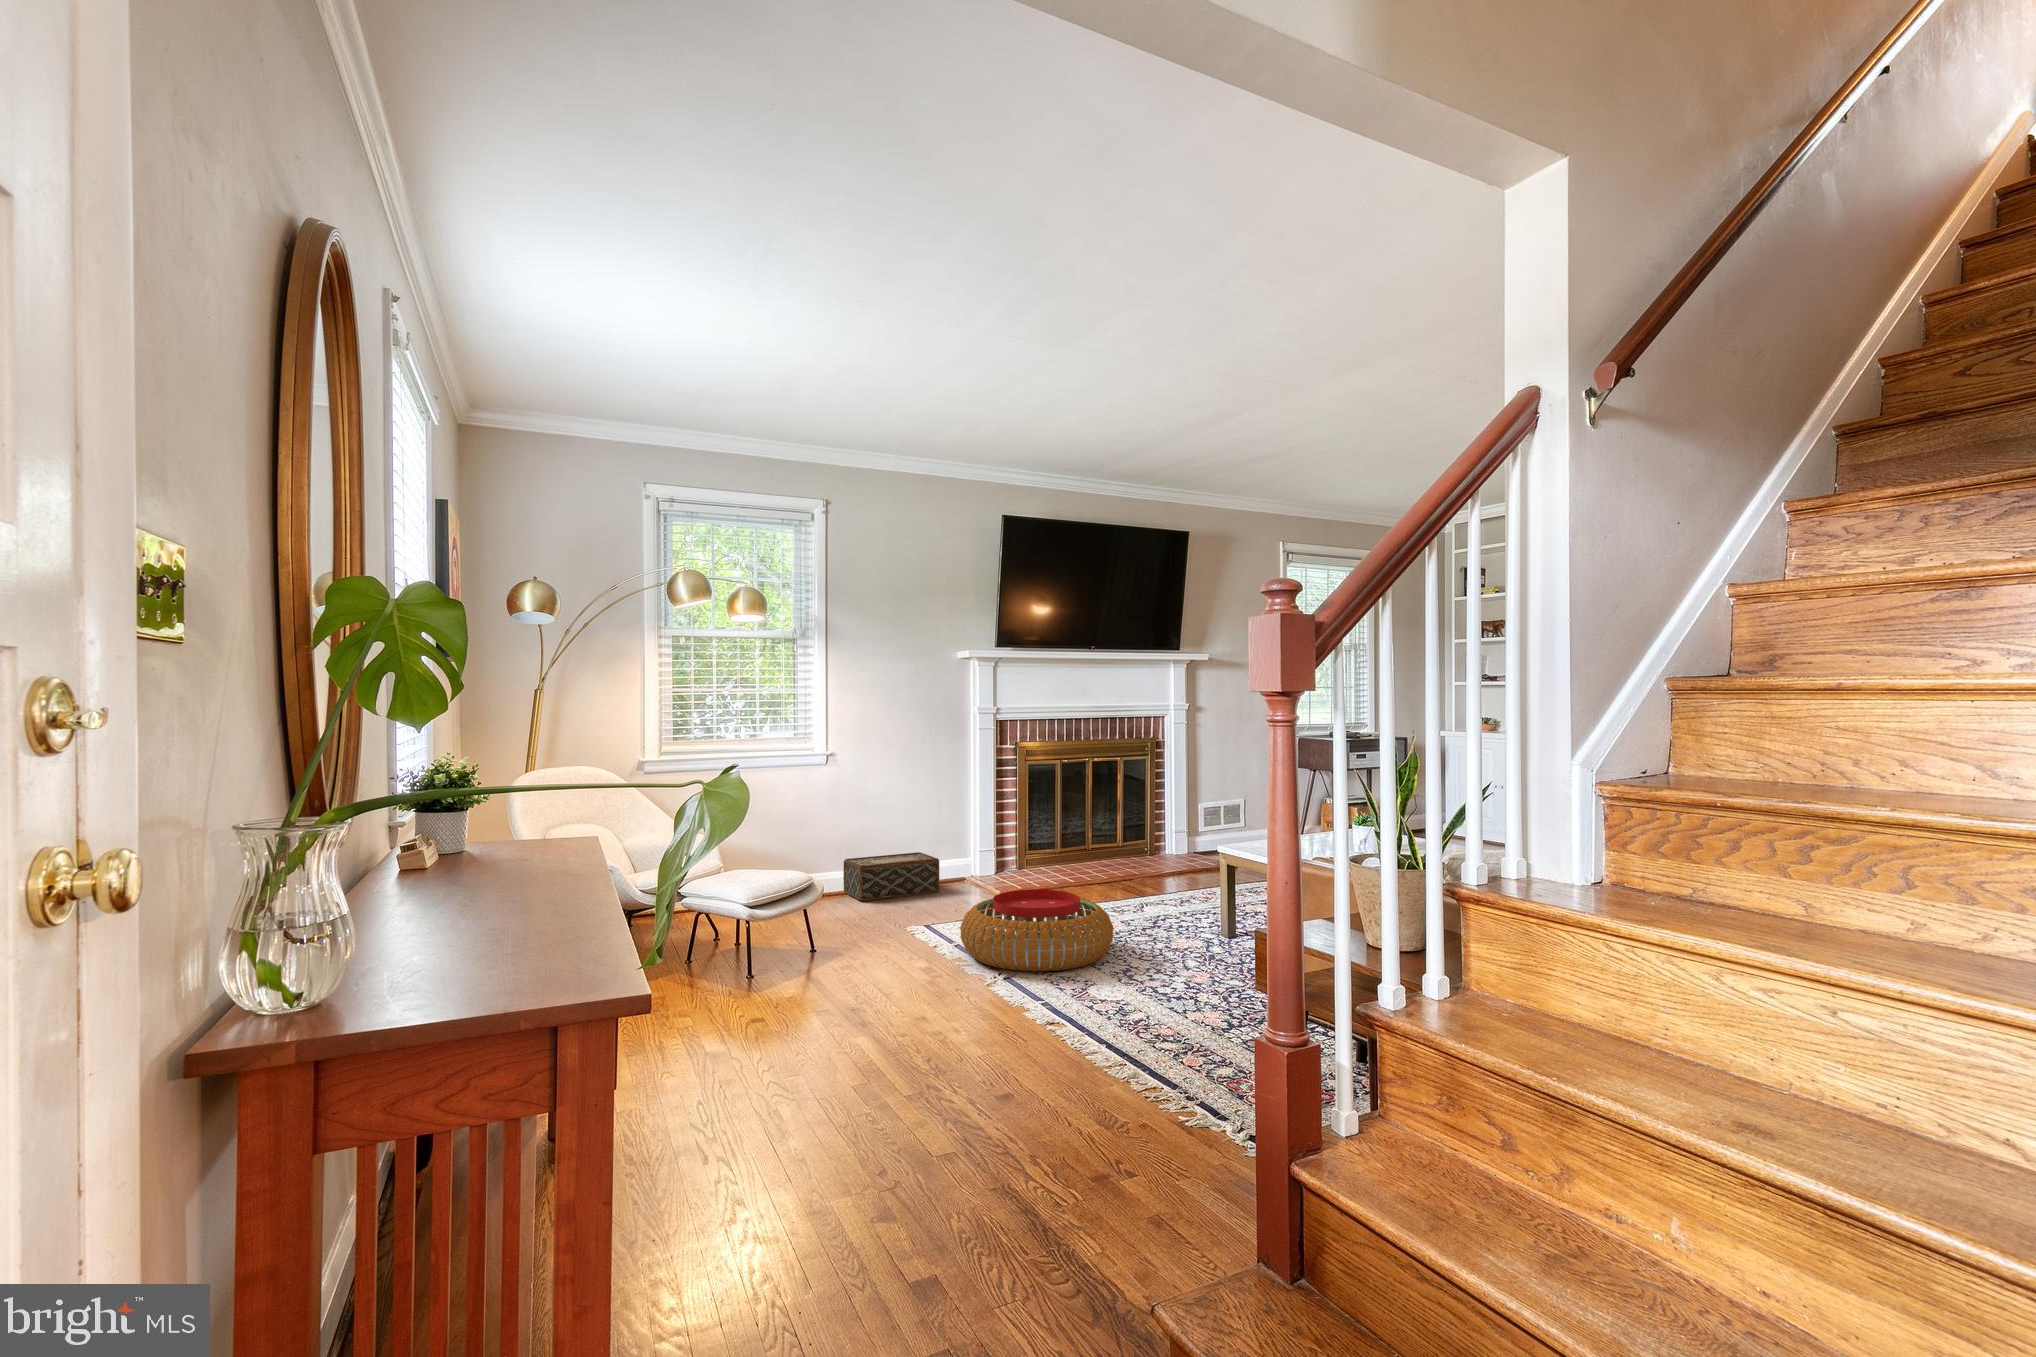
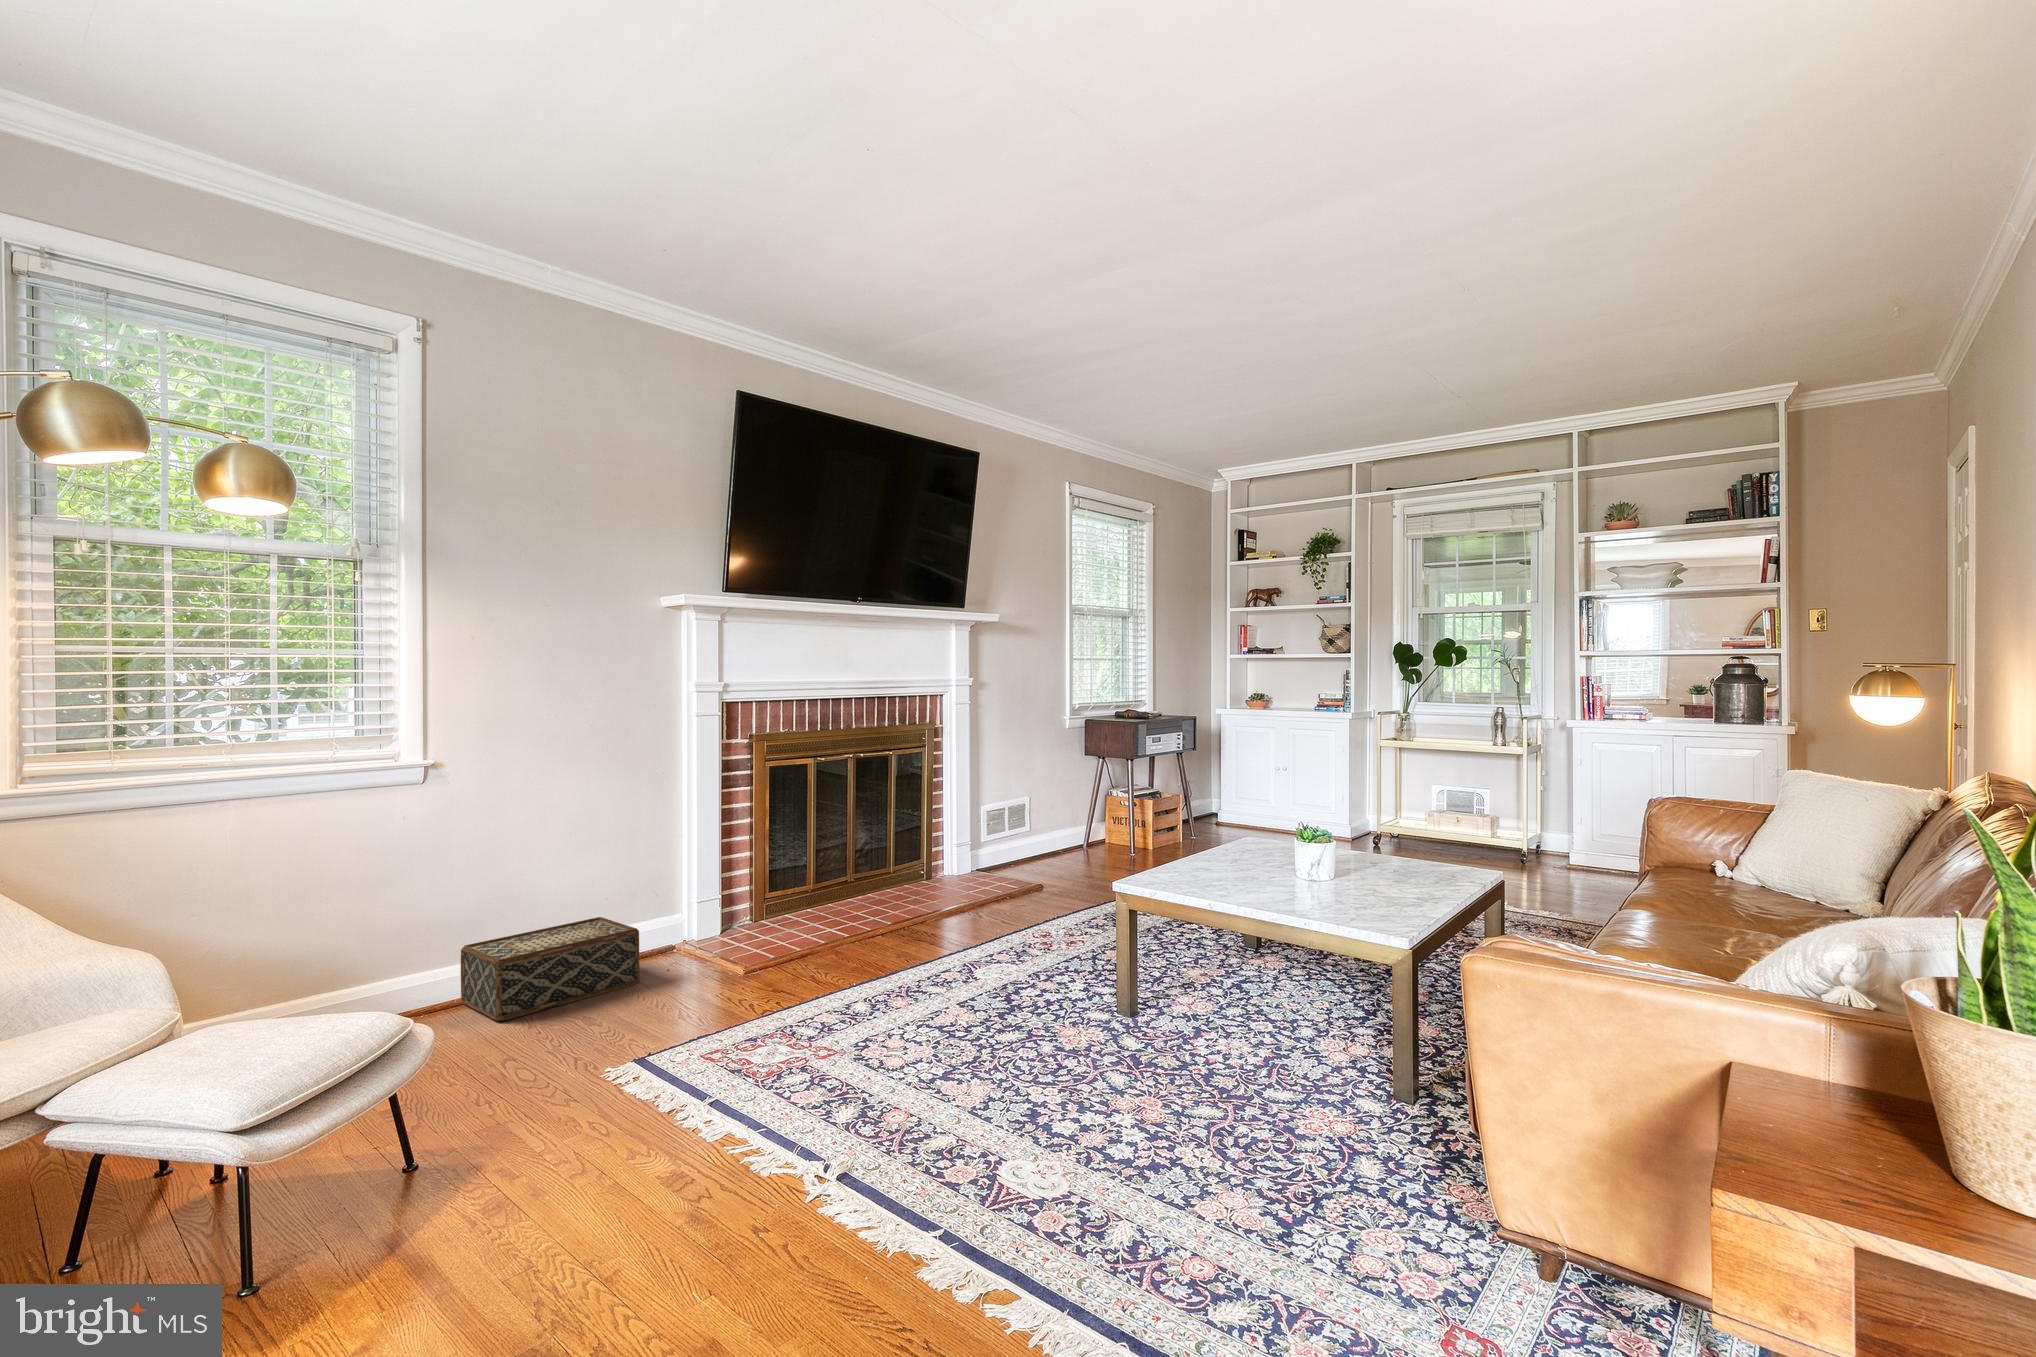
pouf: present [960,889,1113,971] -> none [731,993,1009,1177]

